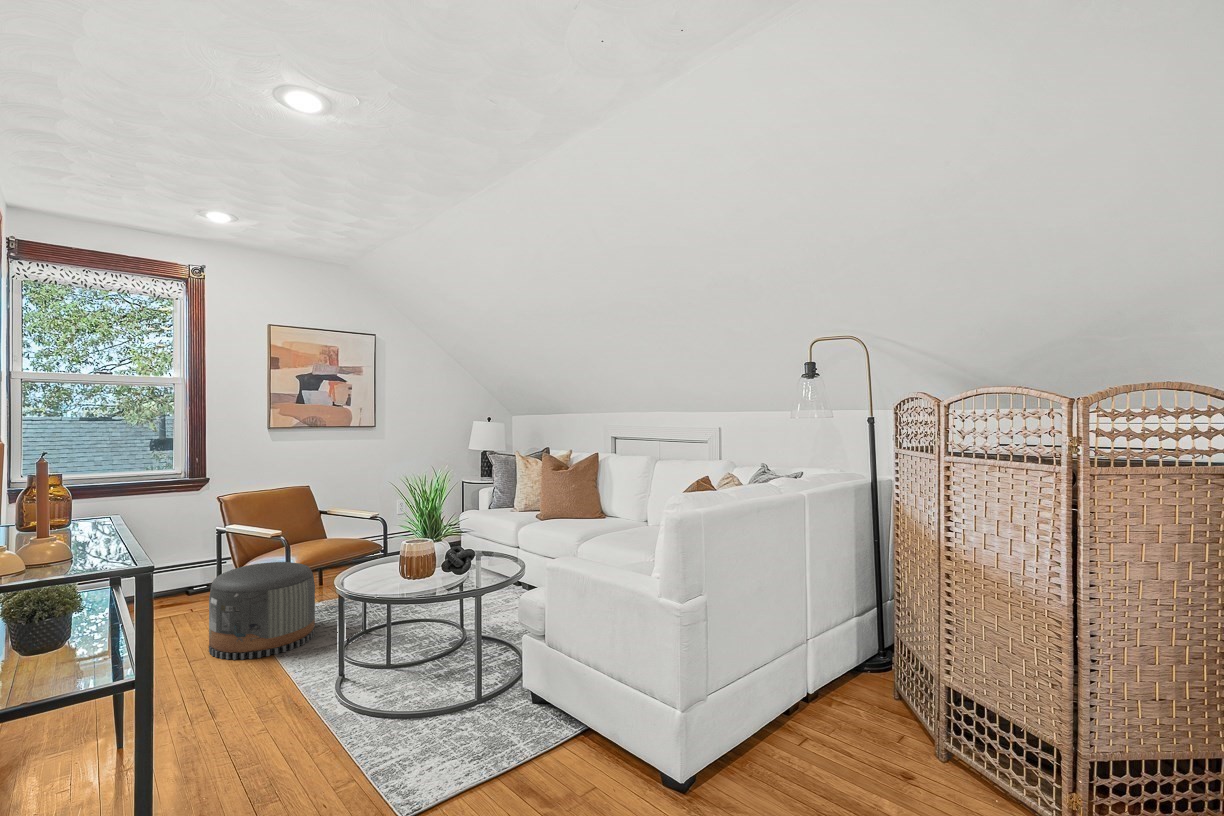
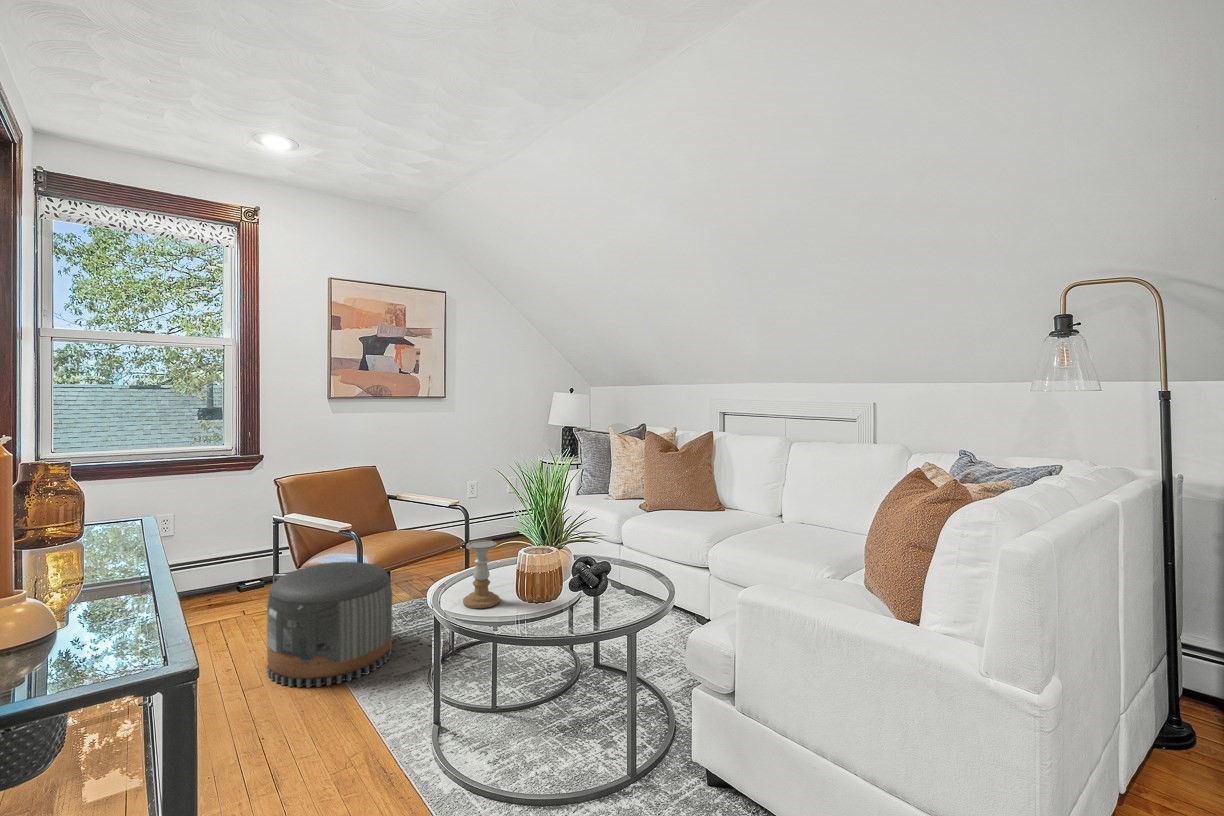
candle holder: none [360,535,389,585] -> present [463,540,500,608]

